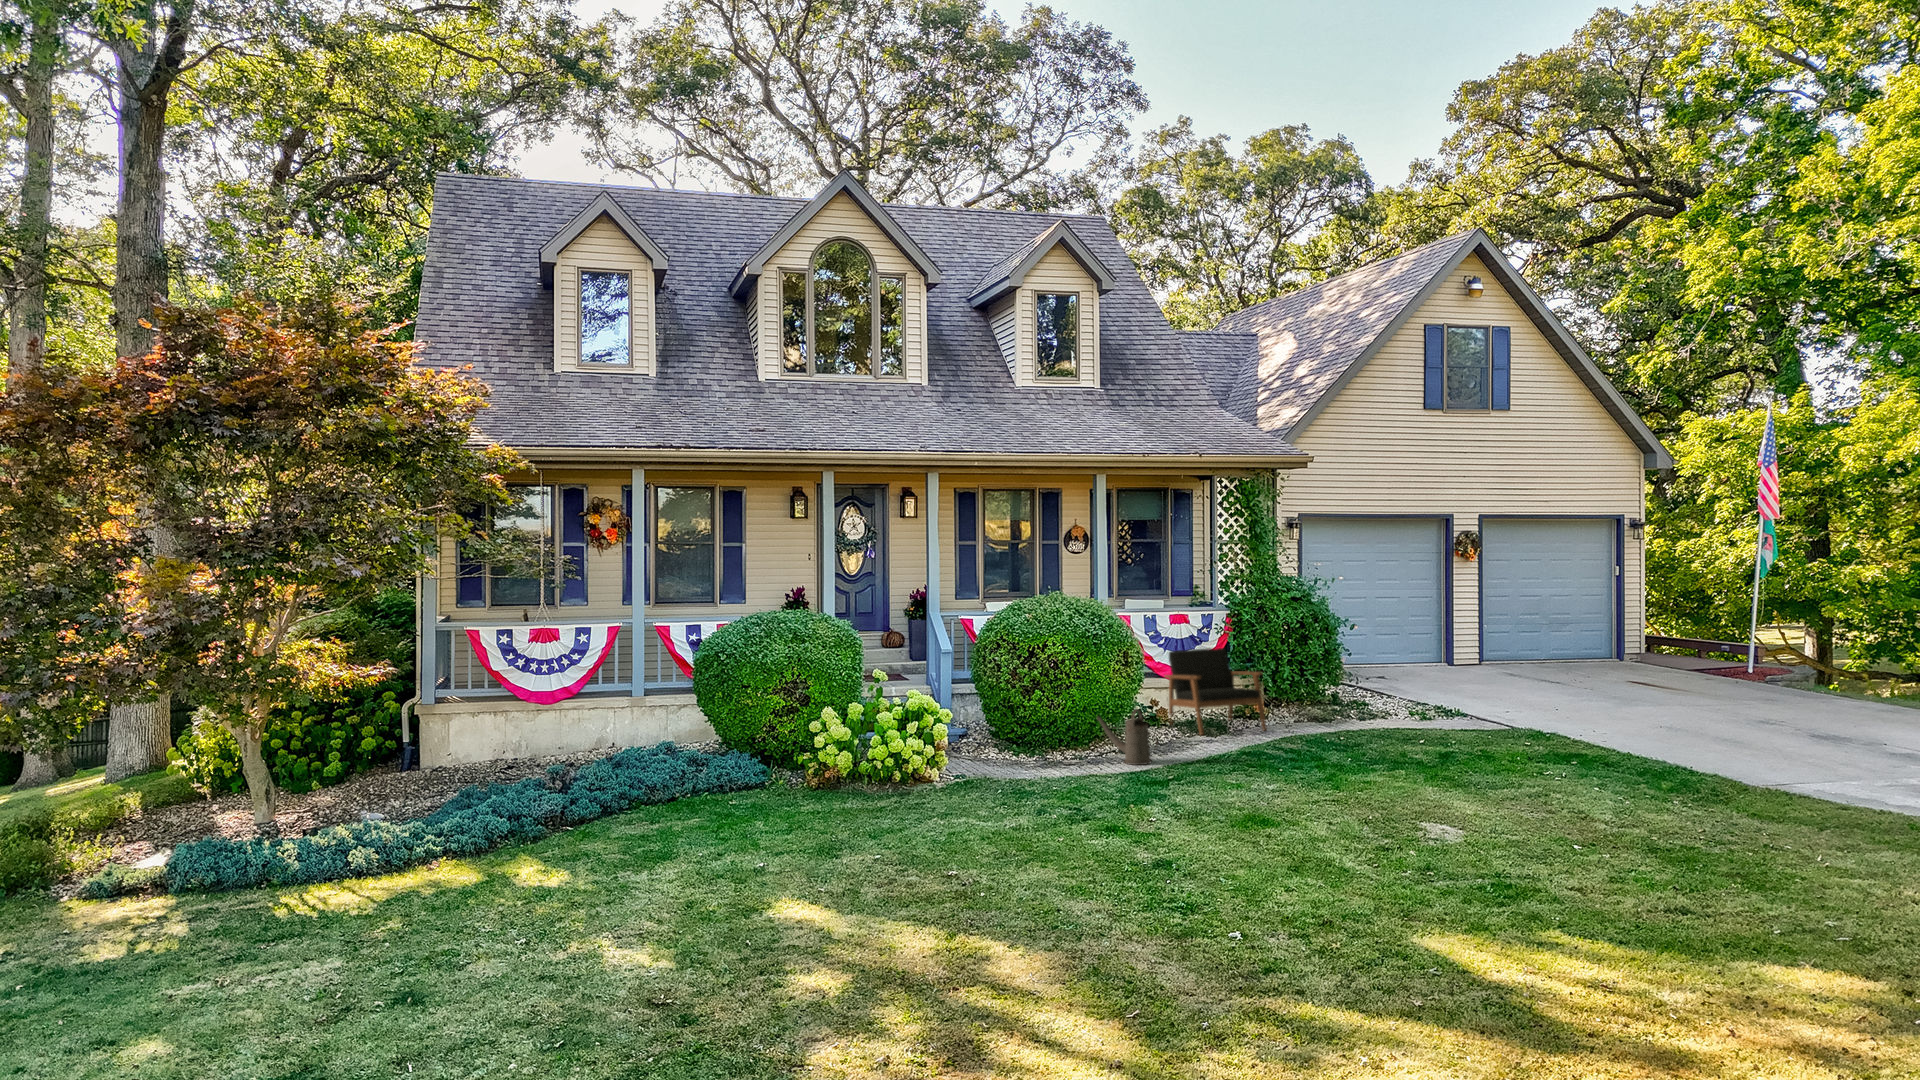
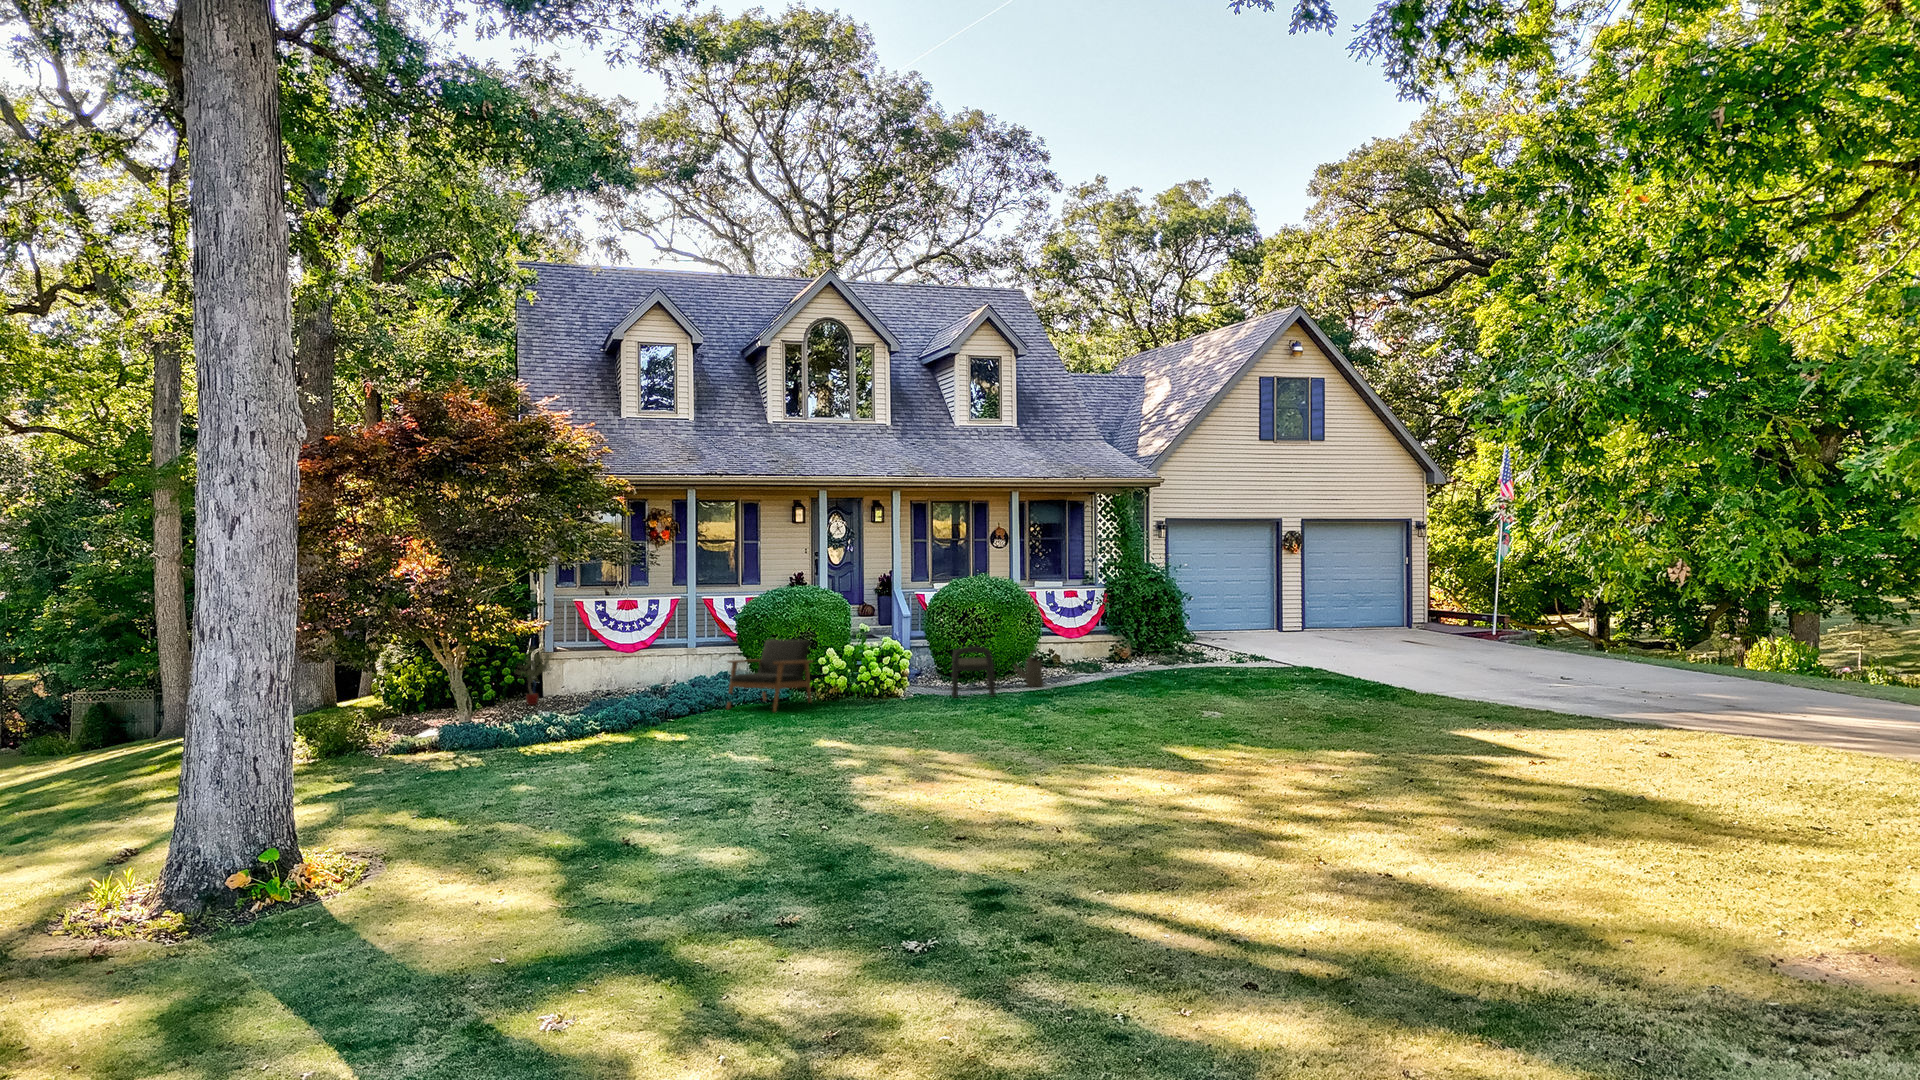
armchair: present [1165,648,1267,735] -> present [727,639,813,712]
bench: none [1014,694,1082,785] -> present [952,646,996,698]
potted tree: none [374,695,432,783] -> present [516,647,551,705]

